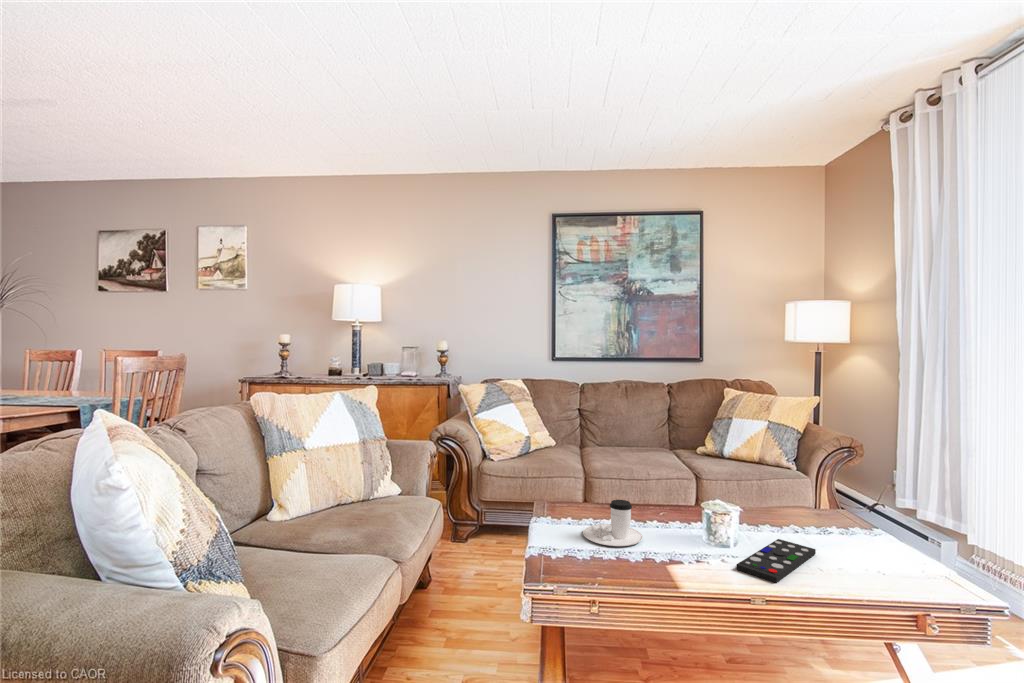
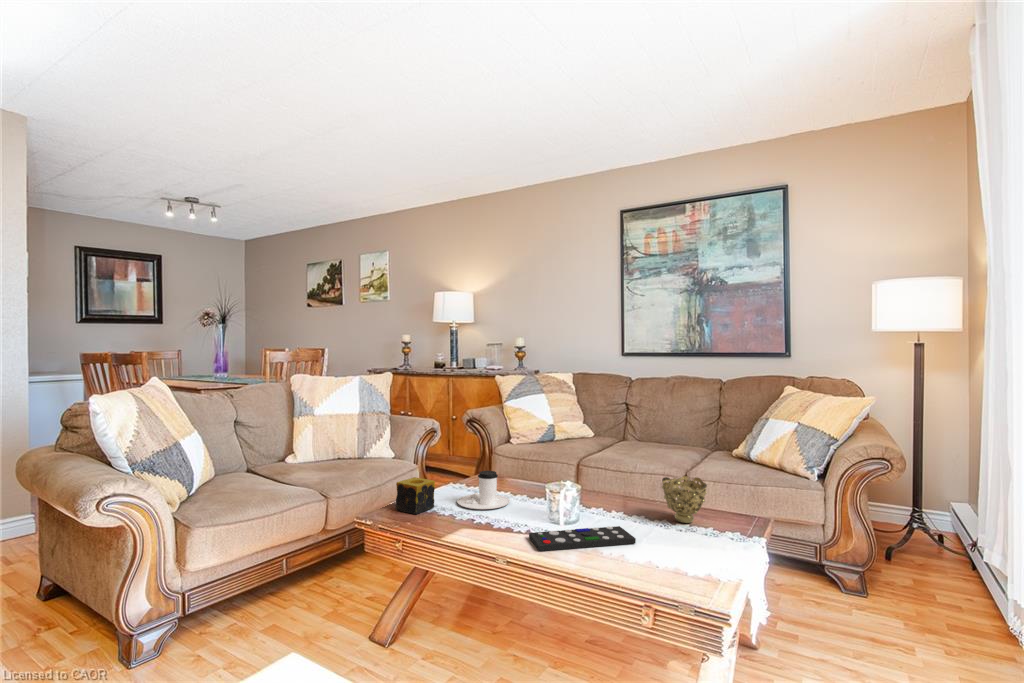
decorative bowl: none [770,480,816,524] -> present [662,476,707,523]
candle: none [552,521,586,566] -> present [395,477,435,514]

